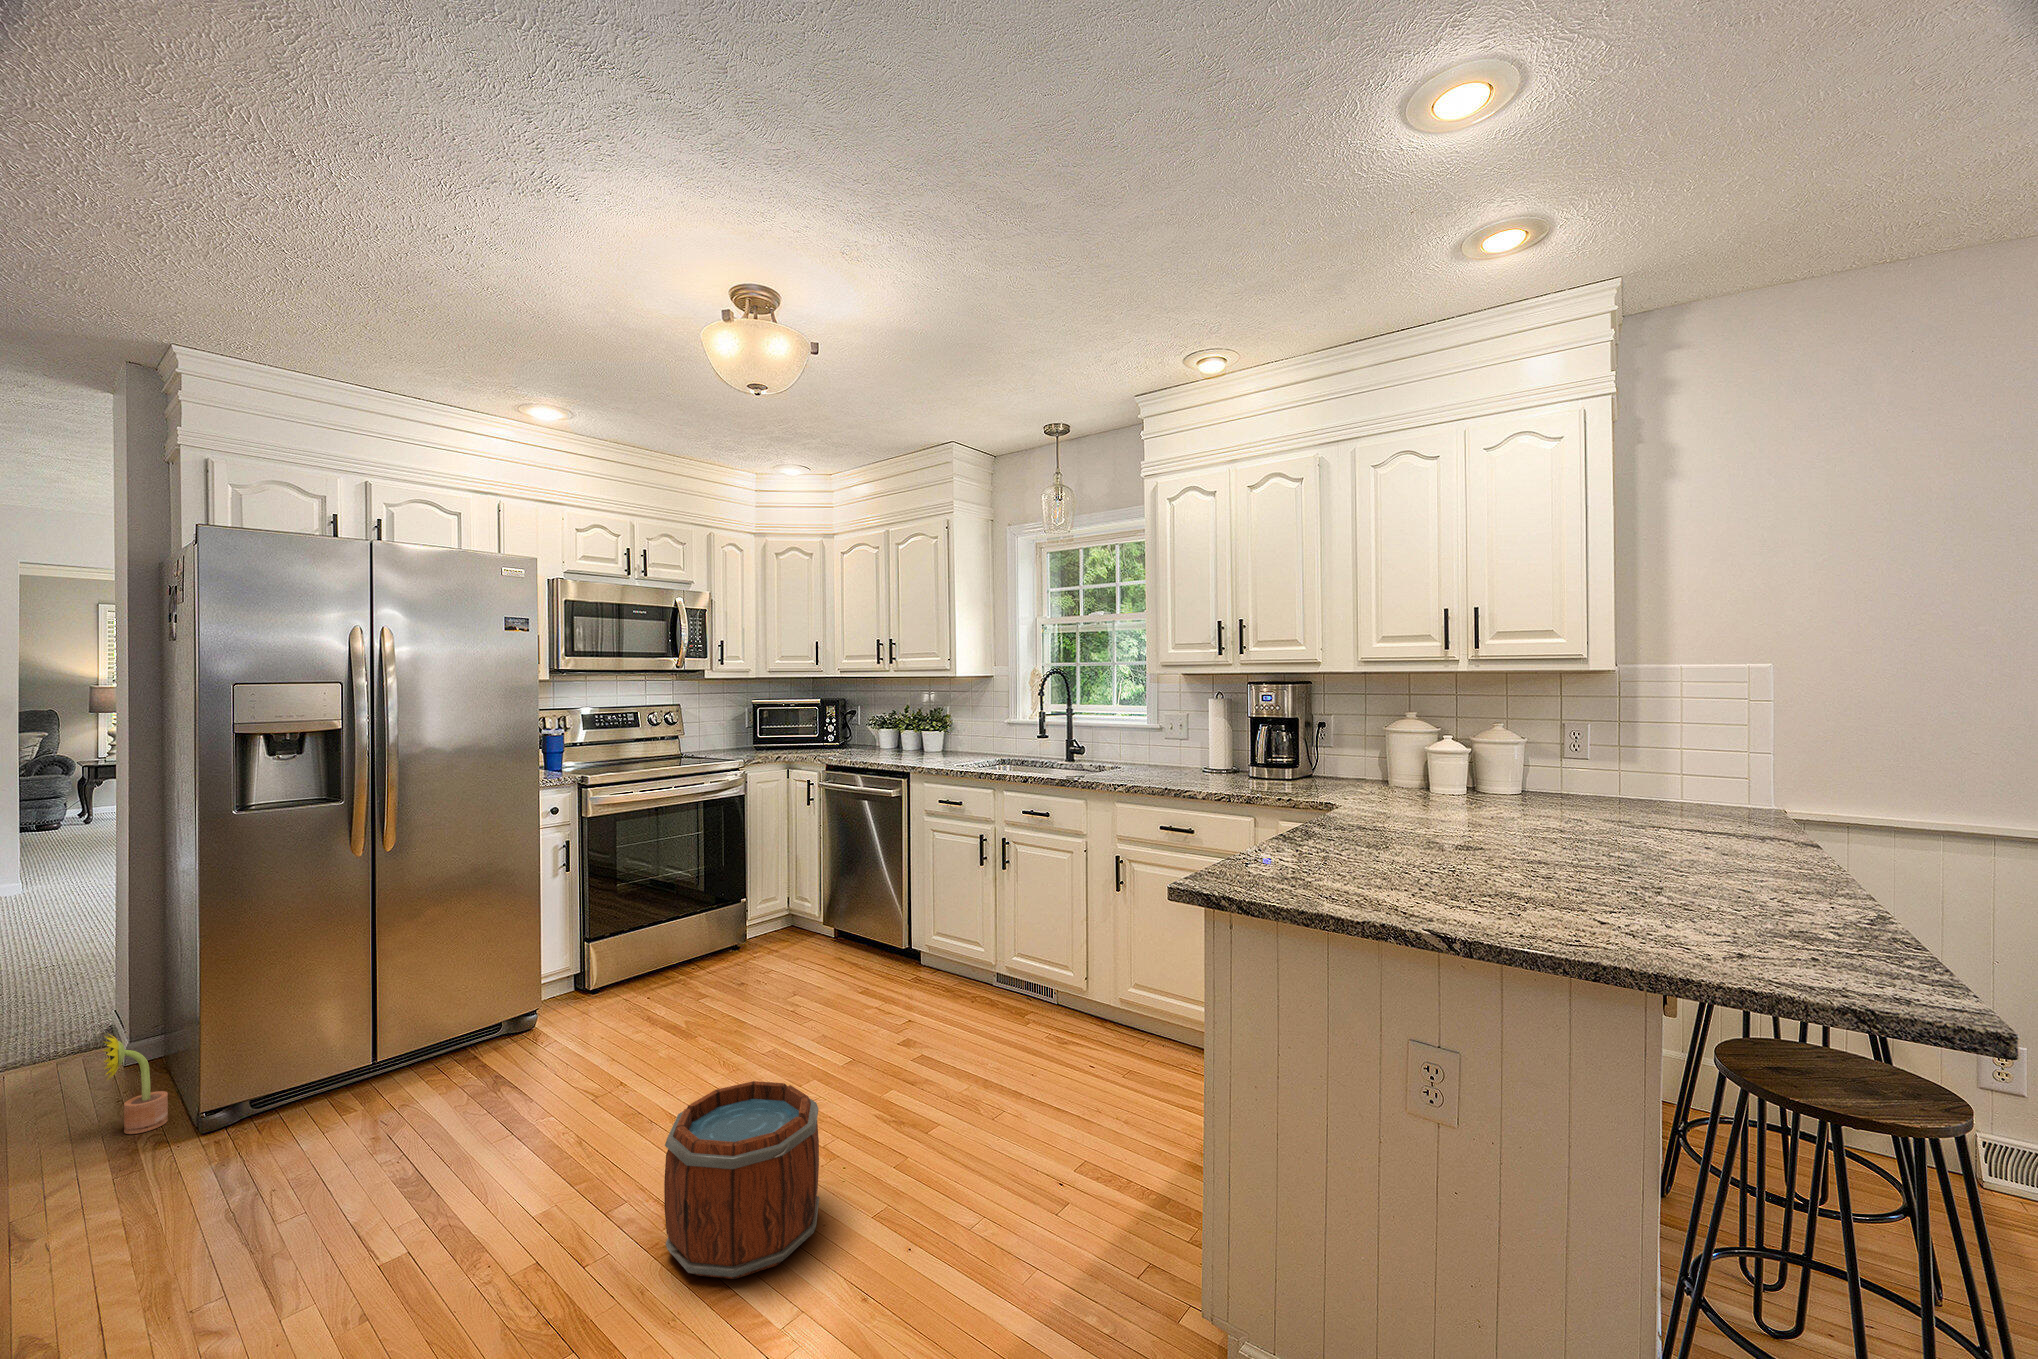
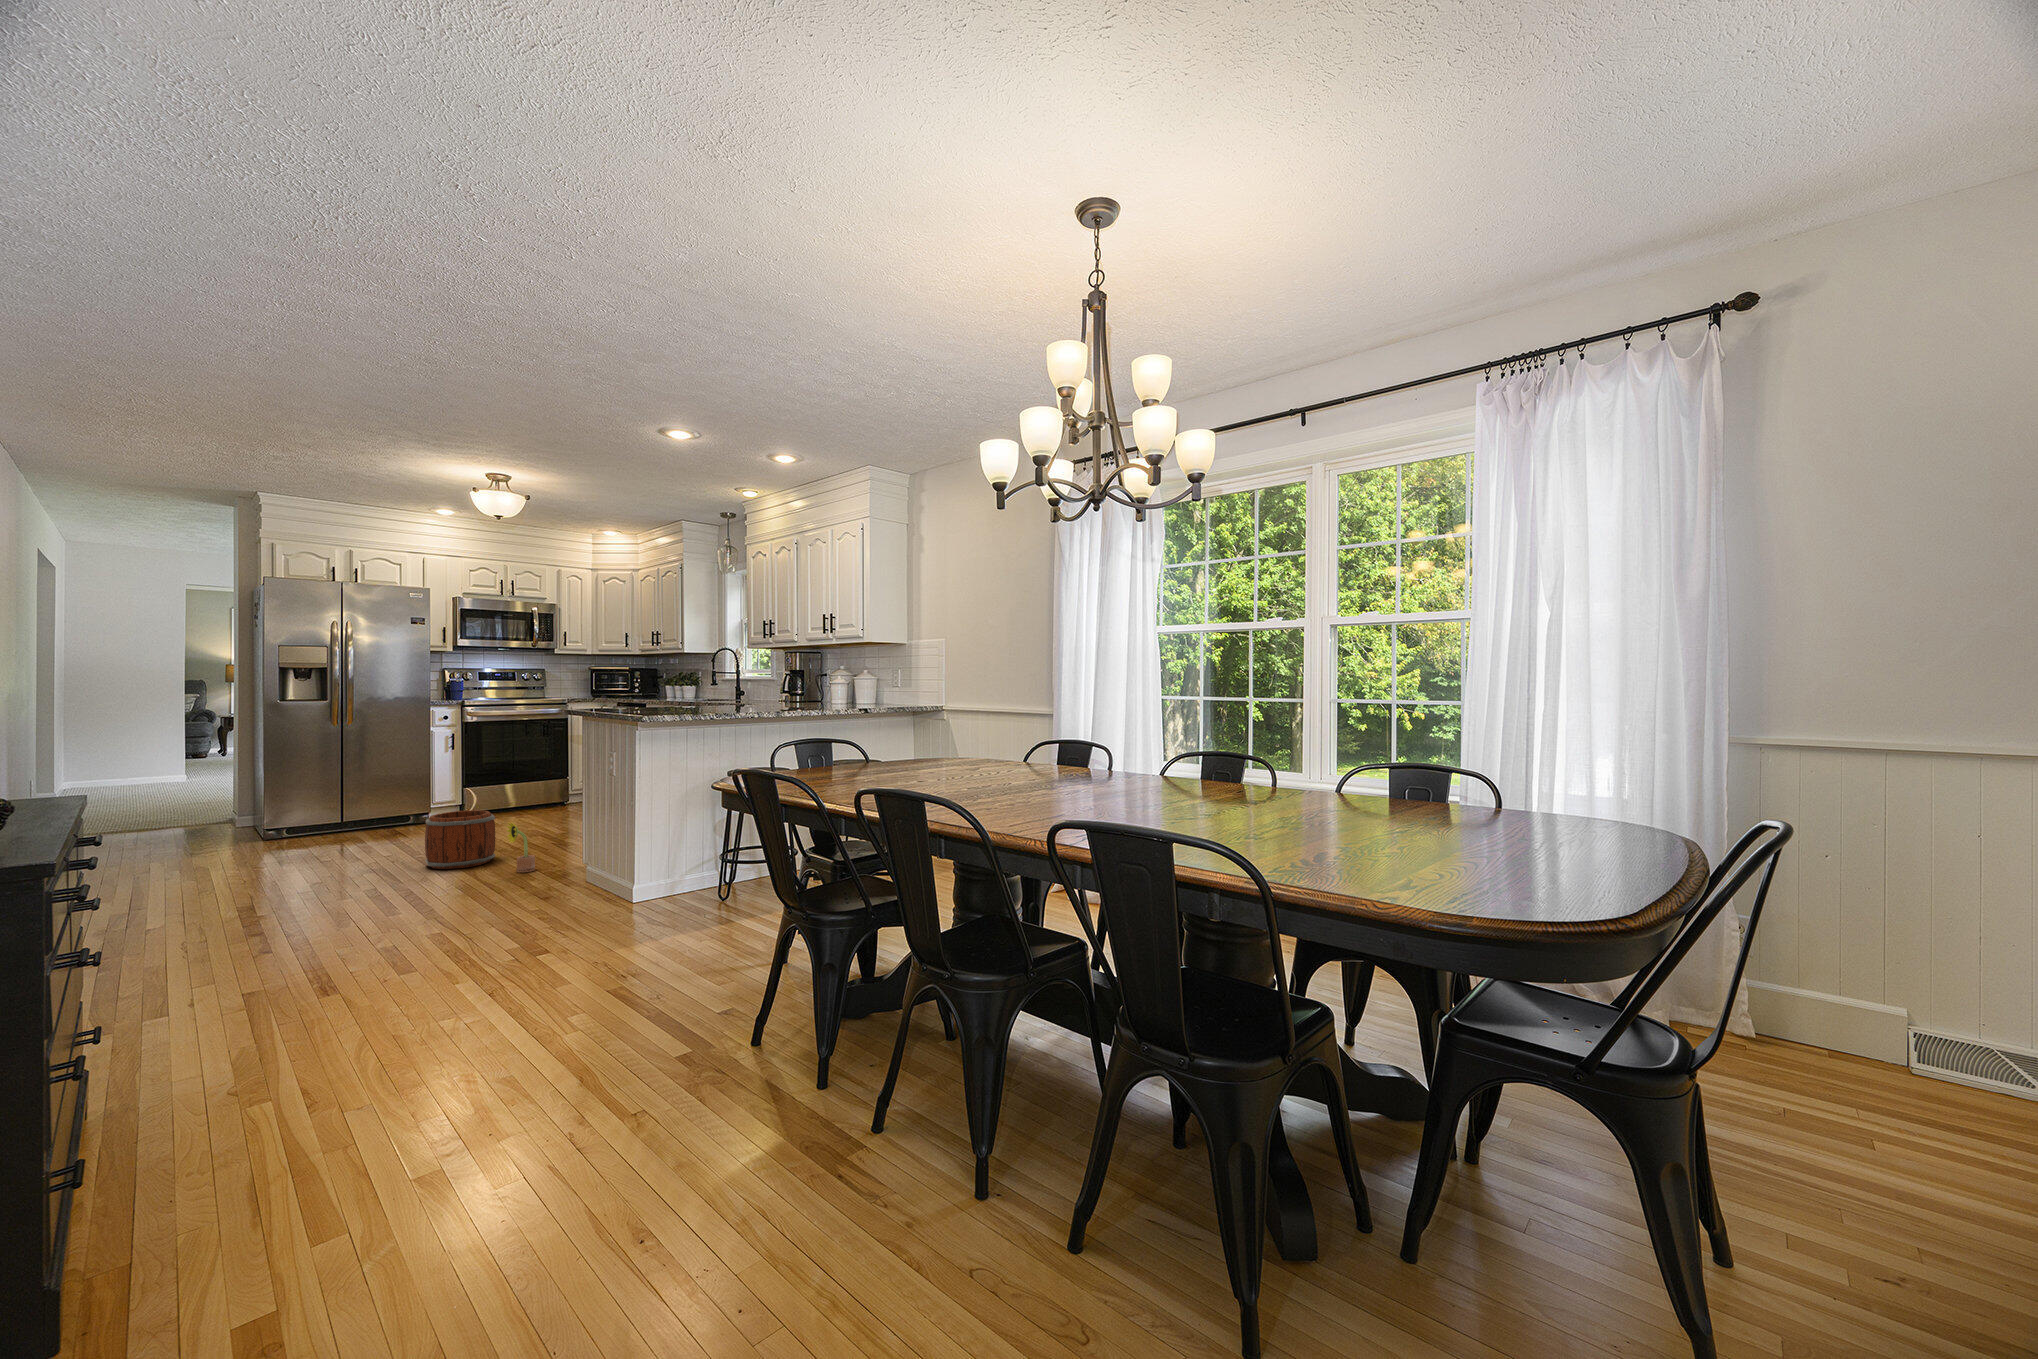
decorative plant: present [103,1035,168,1134] -> present [507,823,535,872]

